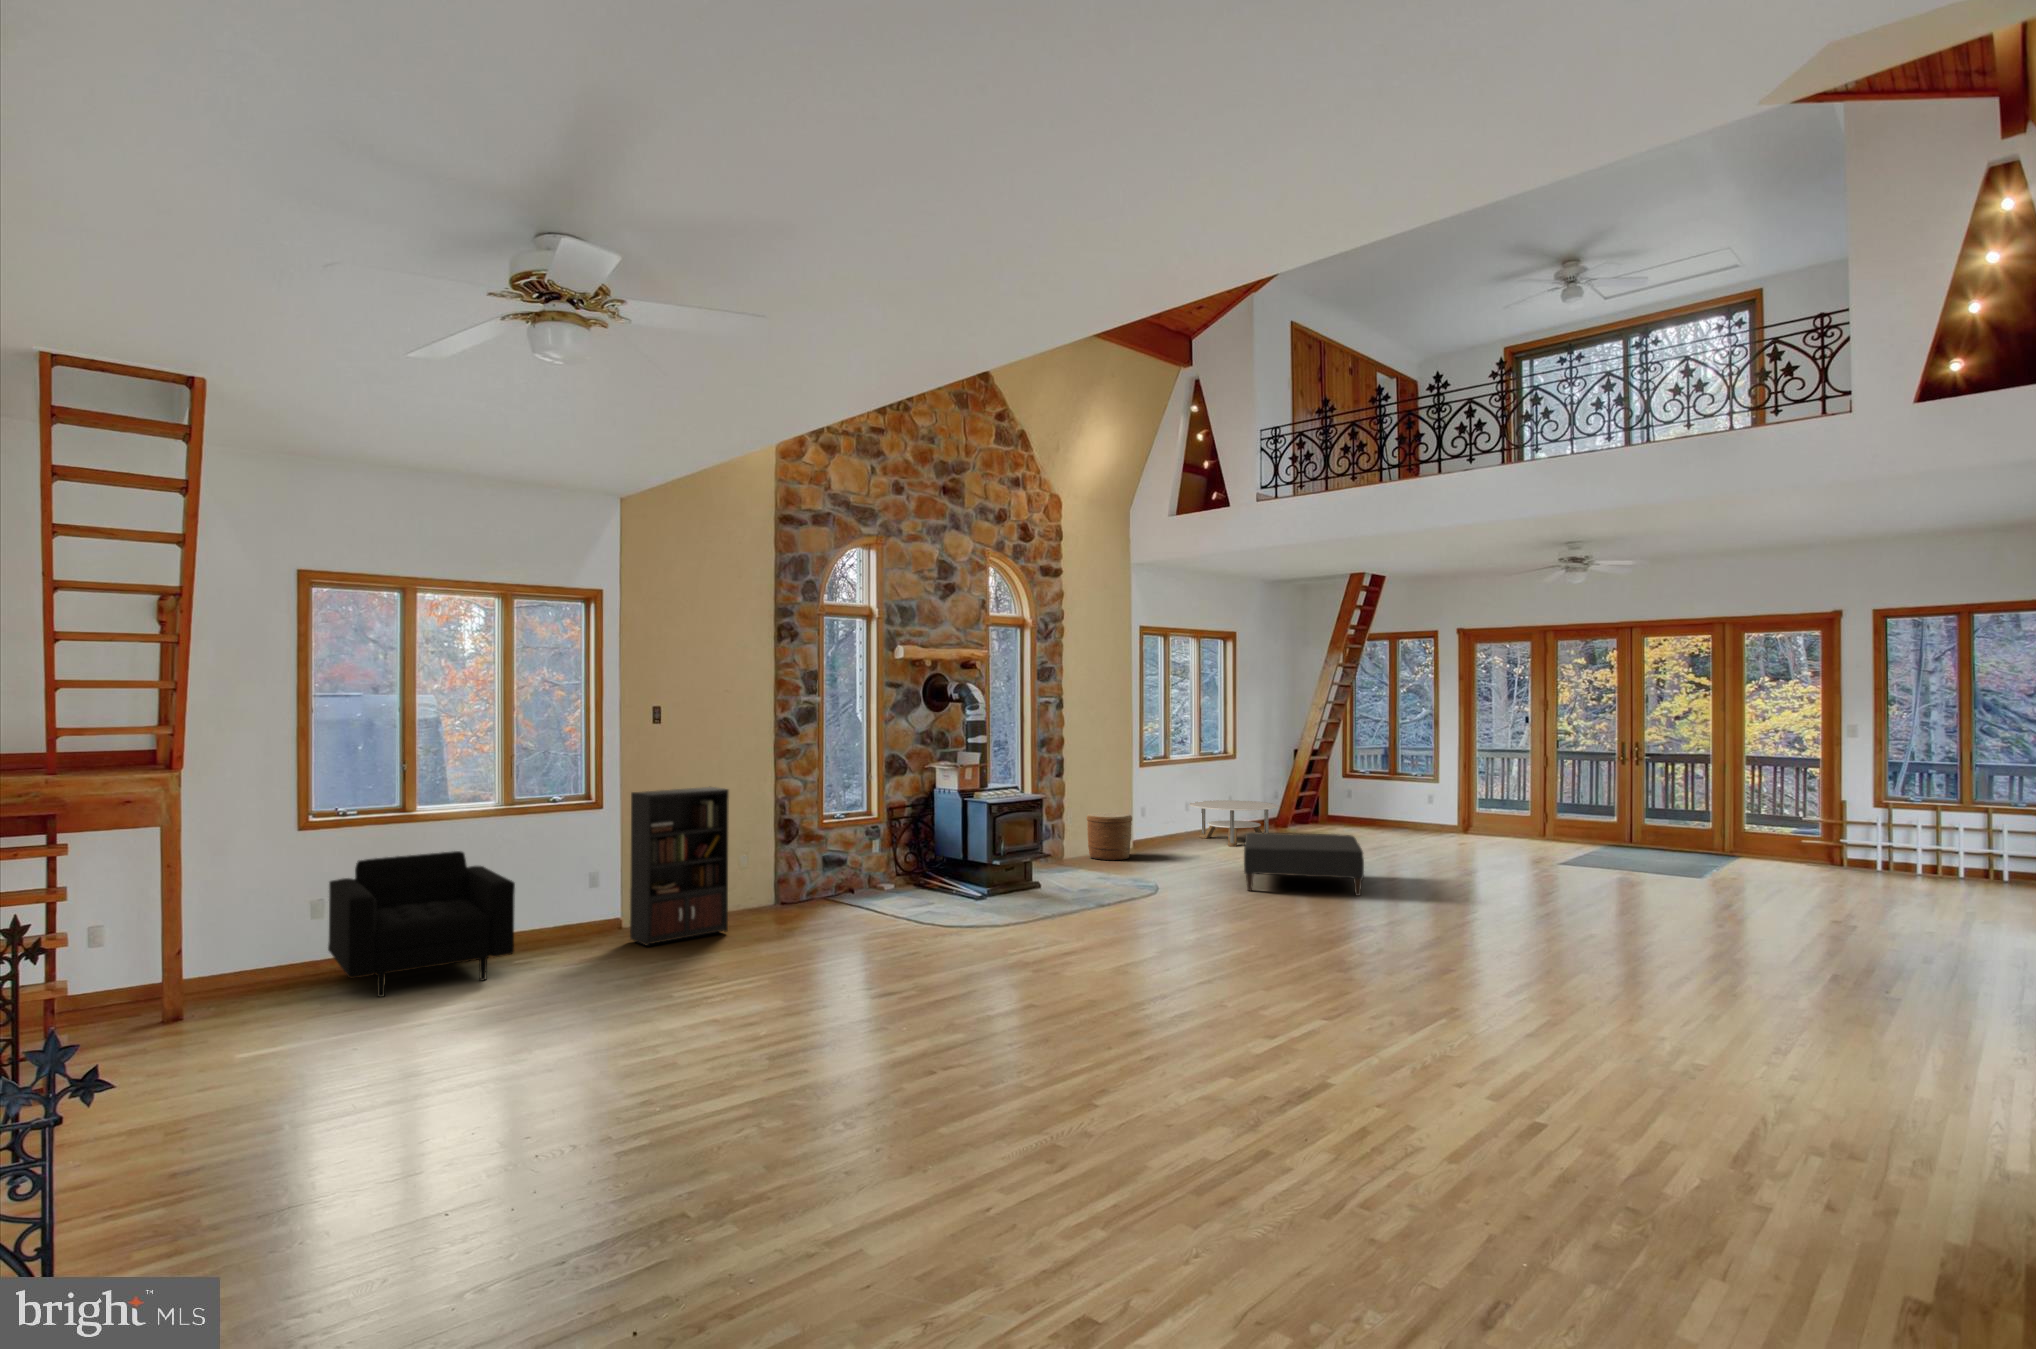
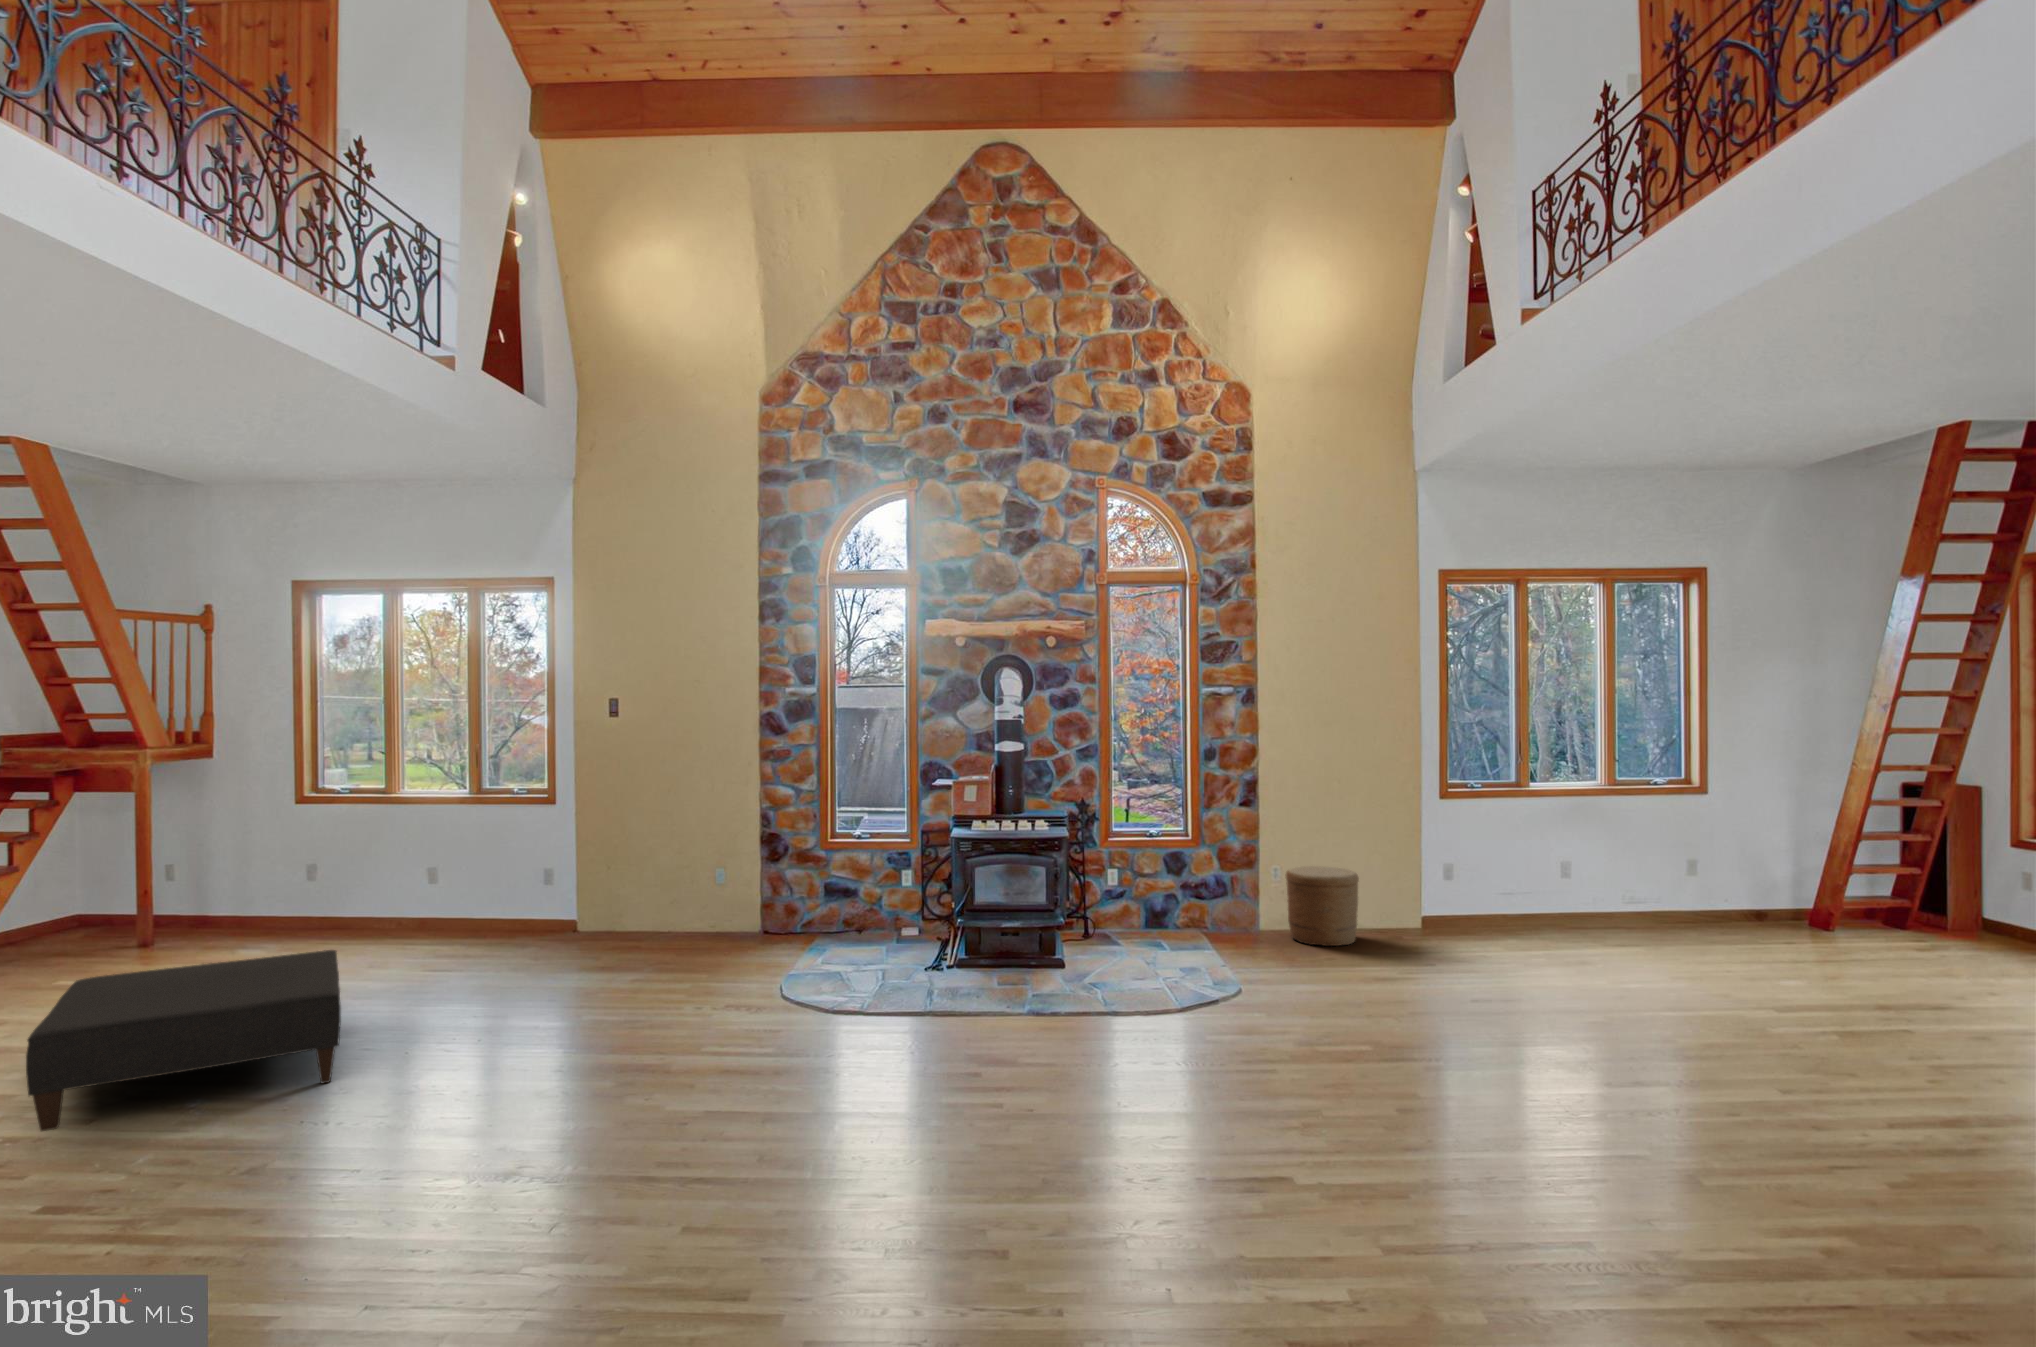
bookcase: present [630,787,729,946] -> none [510,789,658,956]
round table: present [1189,800,1279,847] -> none [1551,866,1737,956]
ottoman: present [1244,832,1364,896] -> present [26,950,341,1131]
armchair: present [328,851,515,997] -> none [228,835,435,962]

